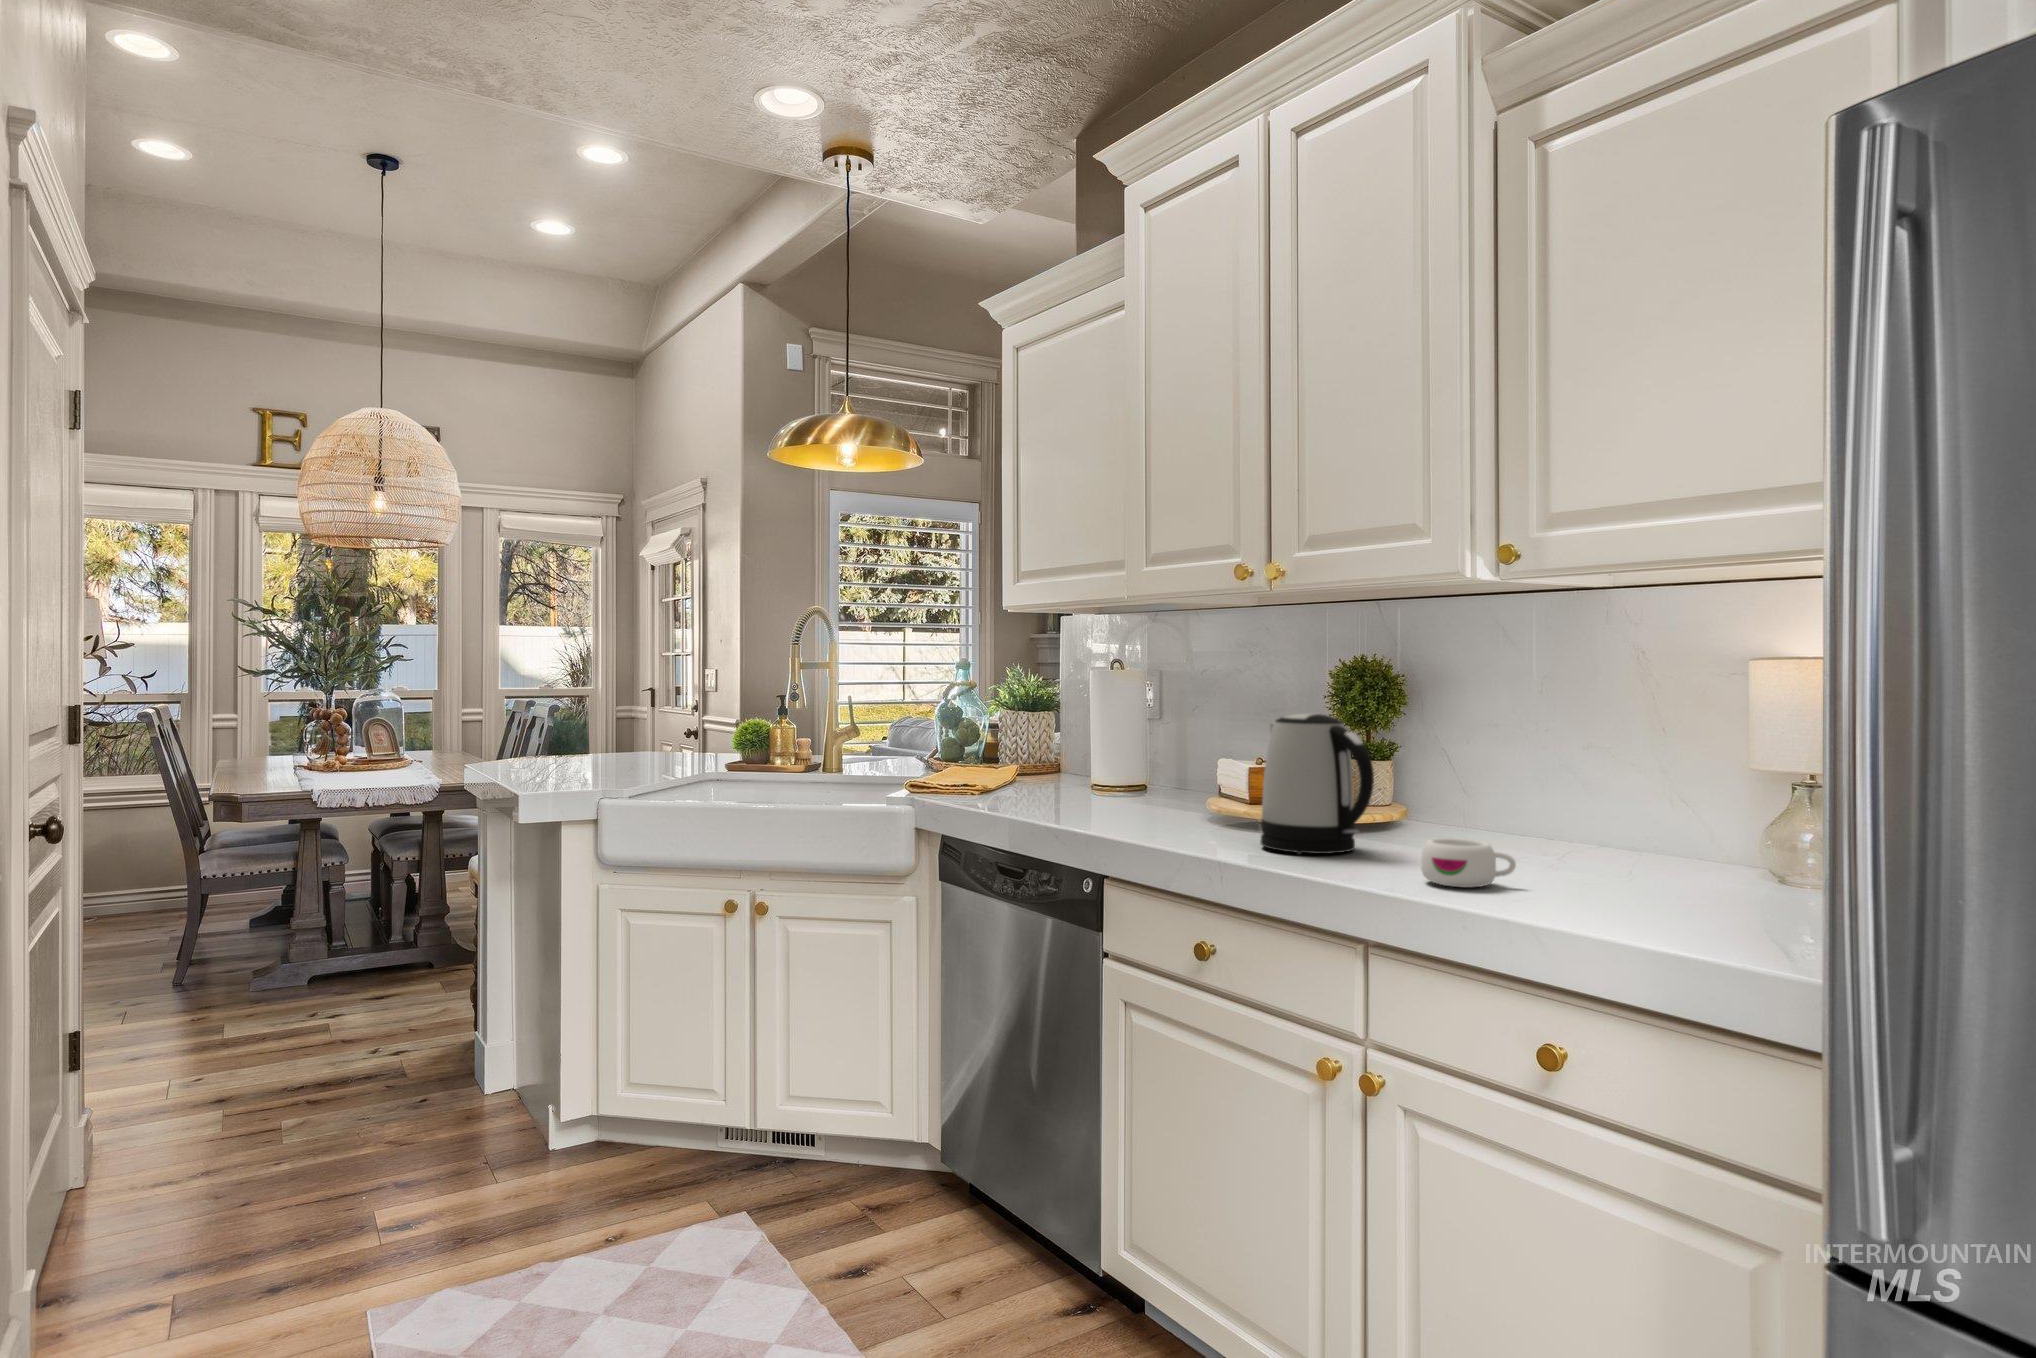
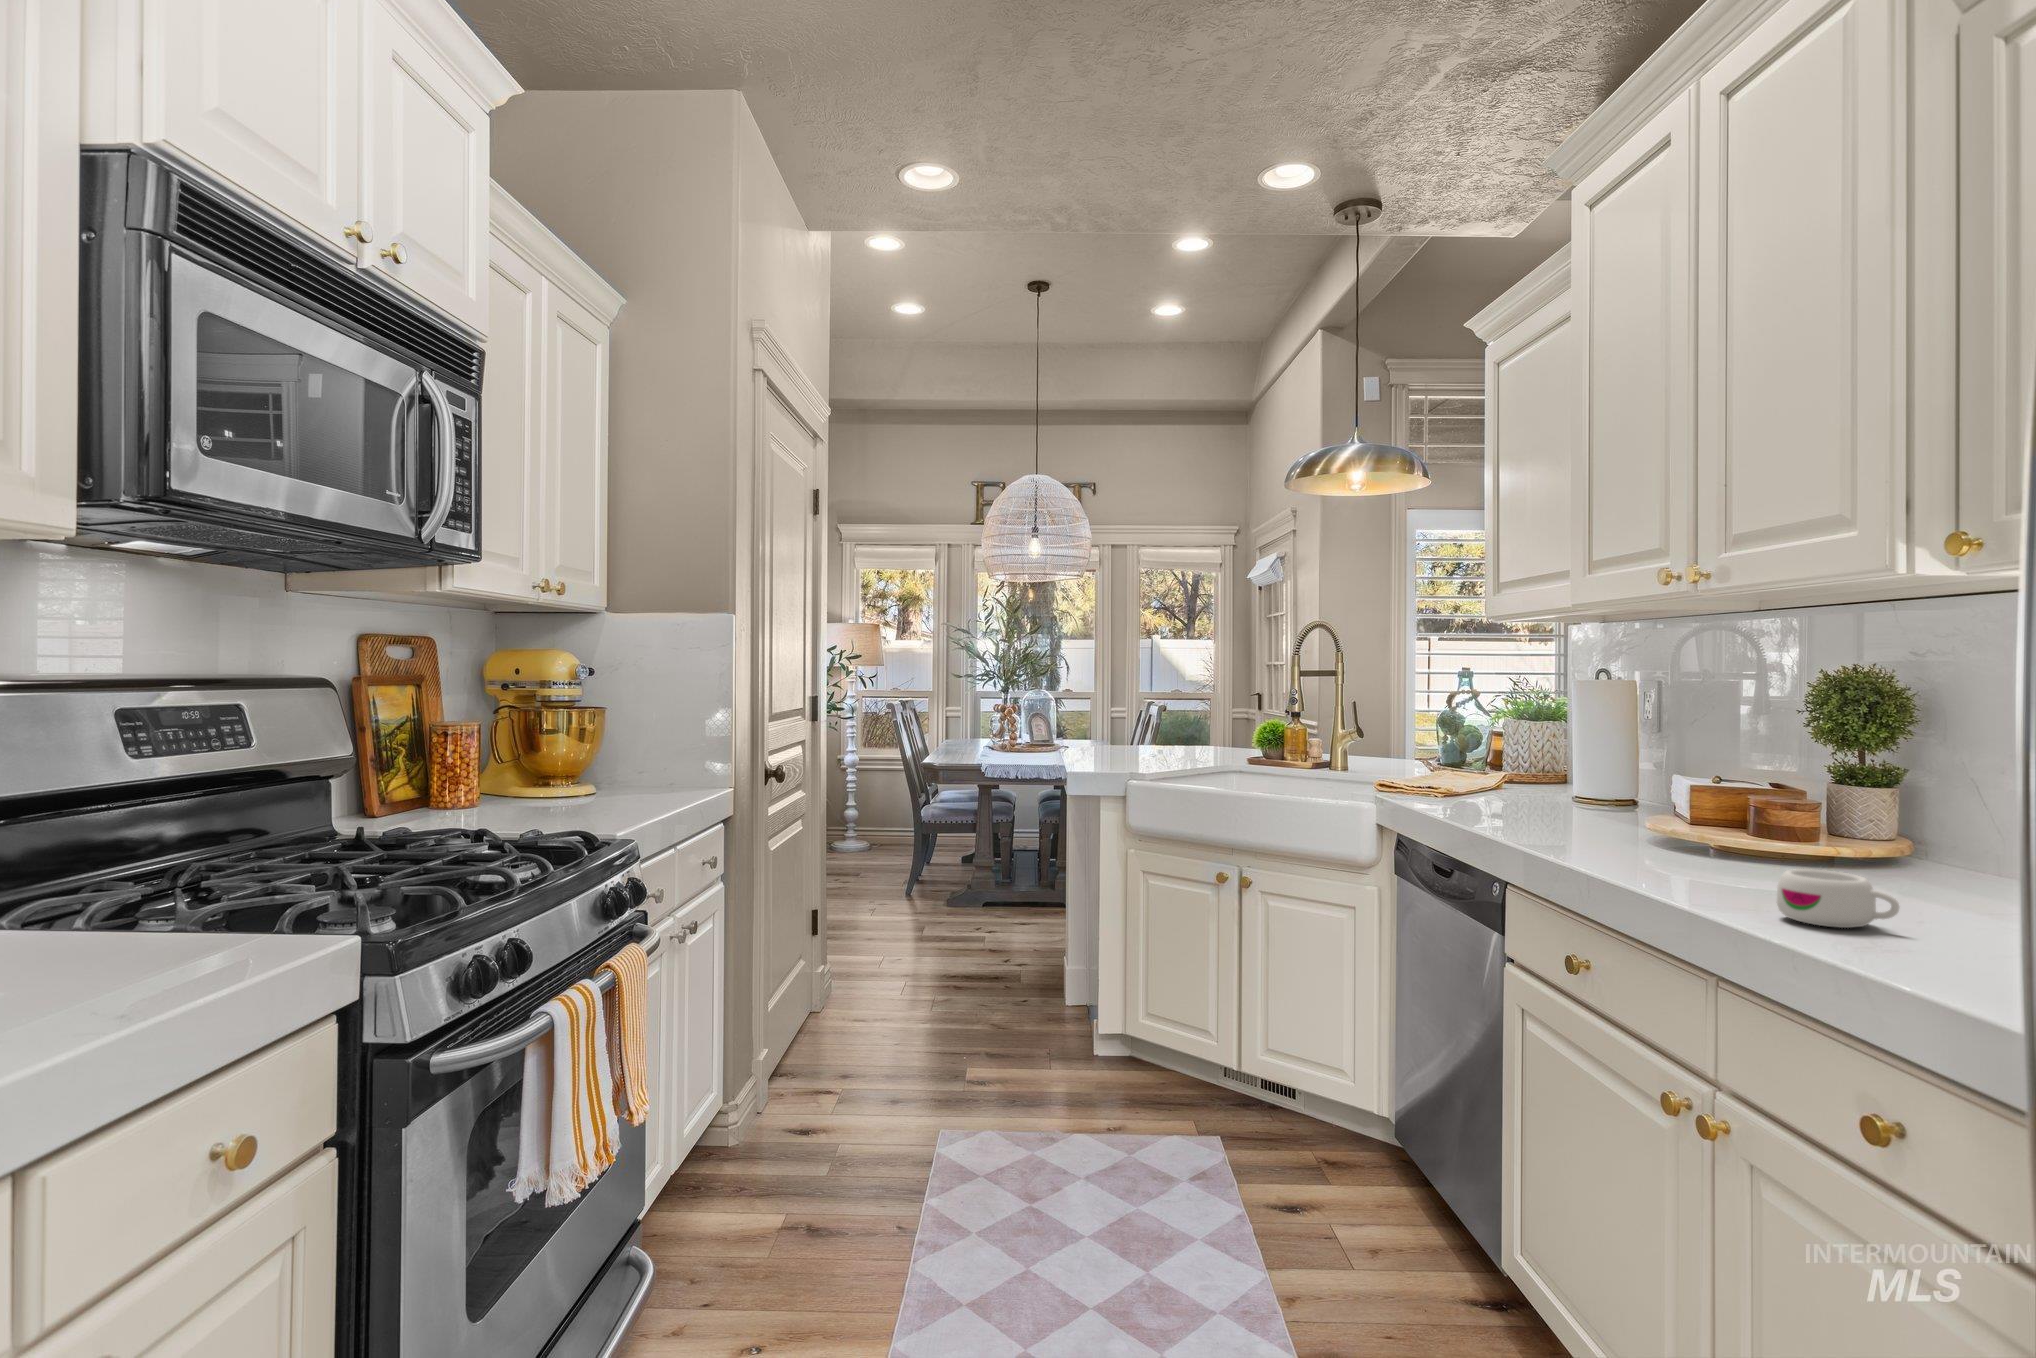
kettle: present [1261,714,1374,854] -> none [1652,727,1775,879]

